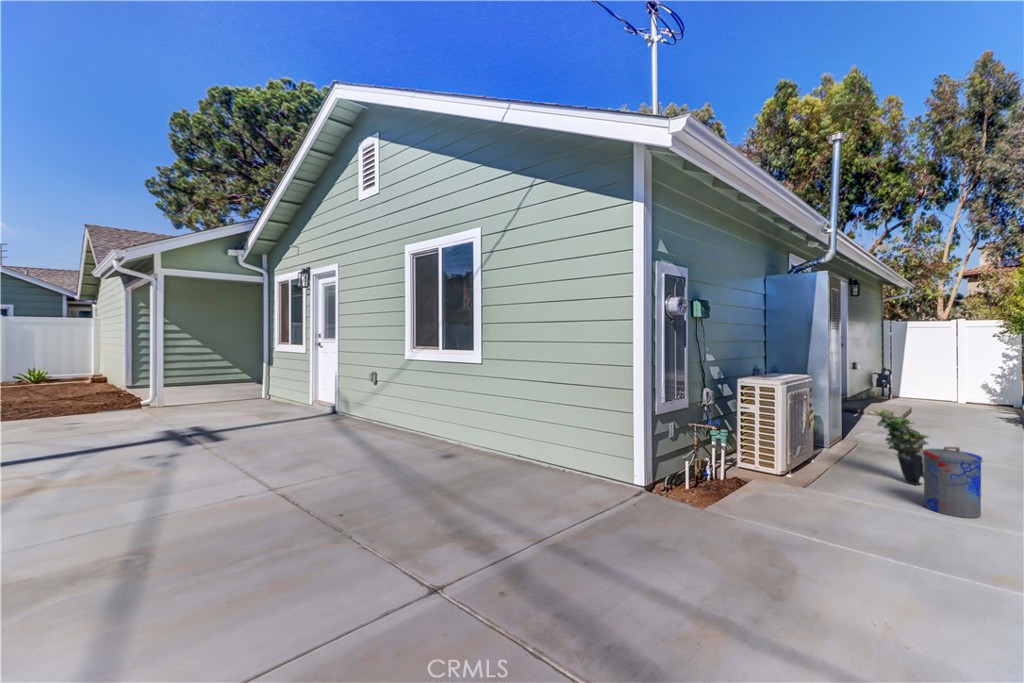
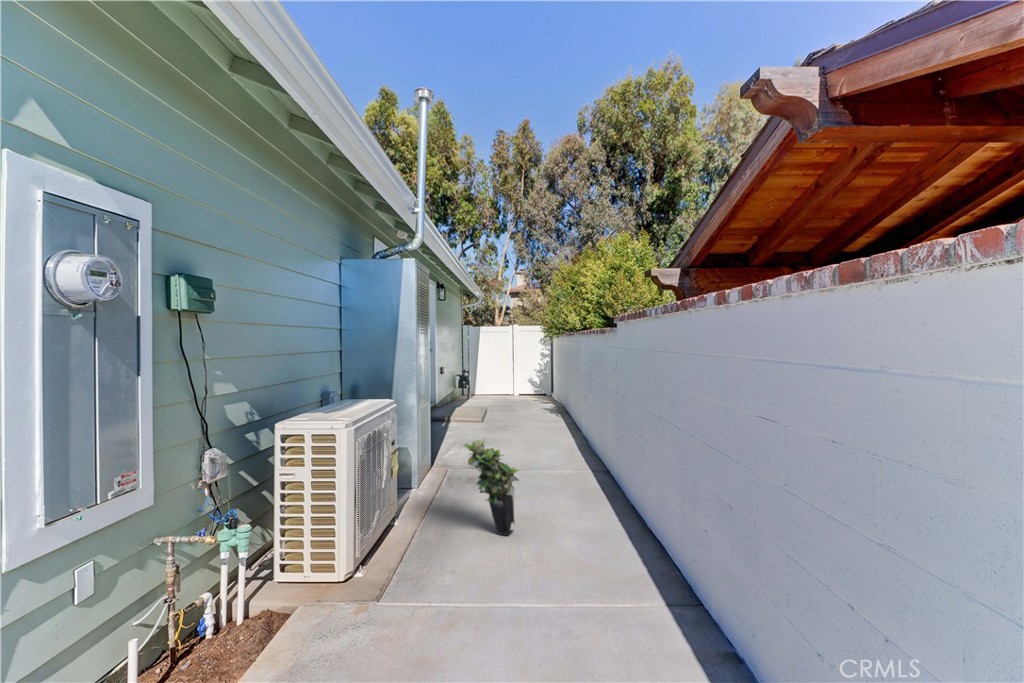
trash can: present [923,447,982,518] -> none [521,495,579,597]

